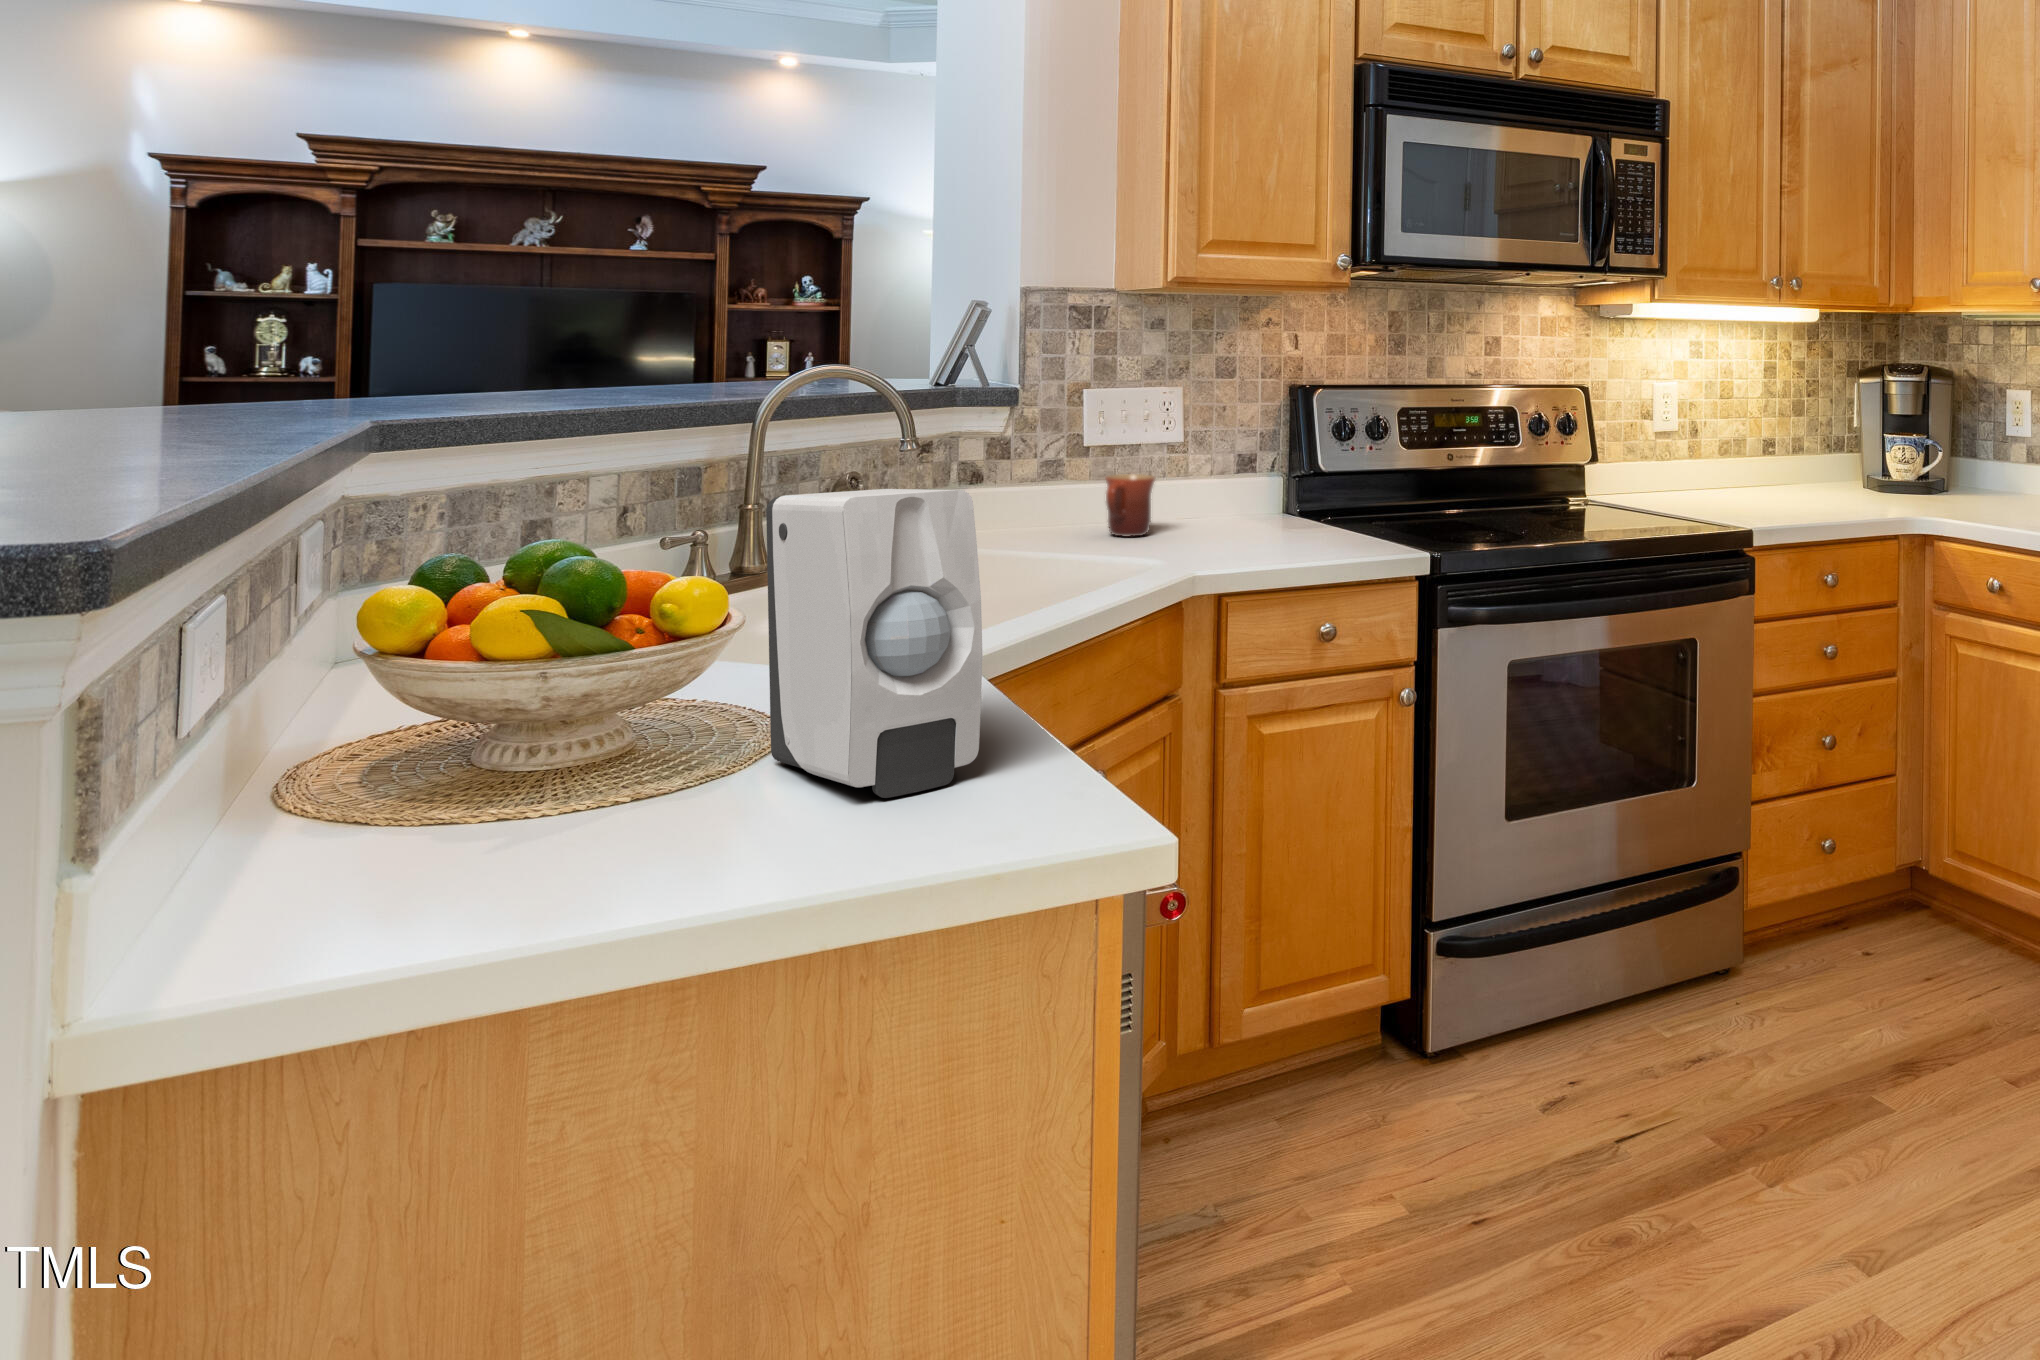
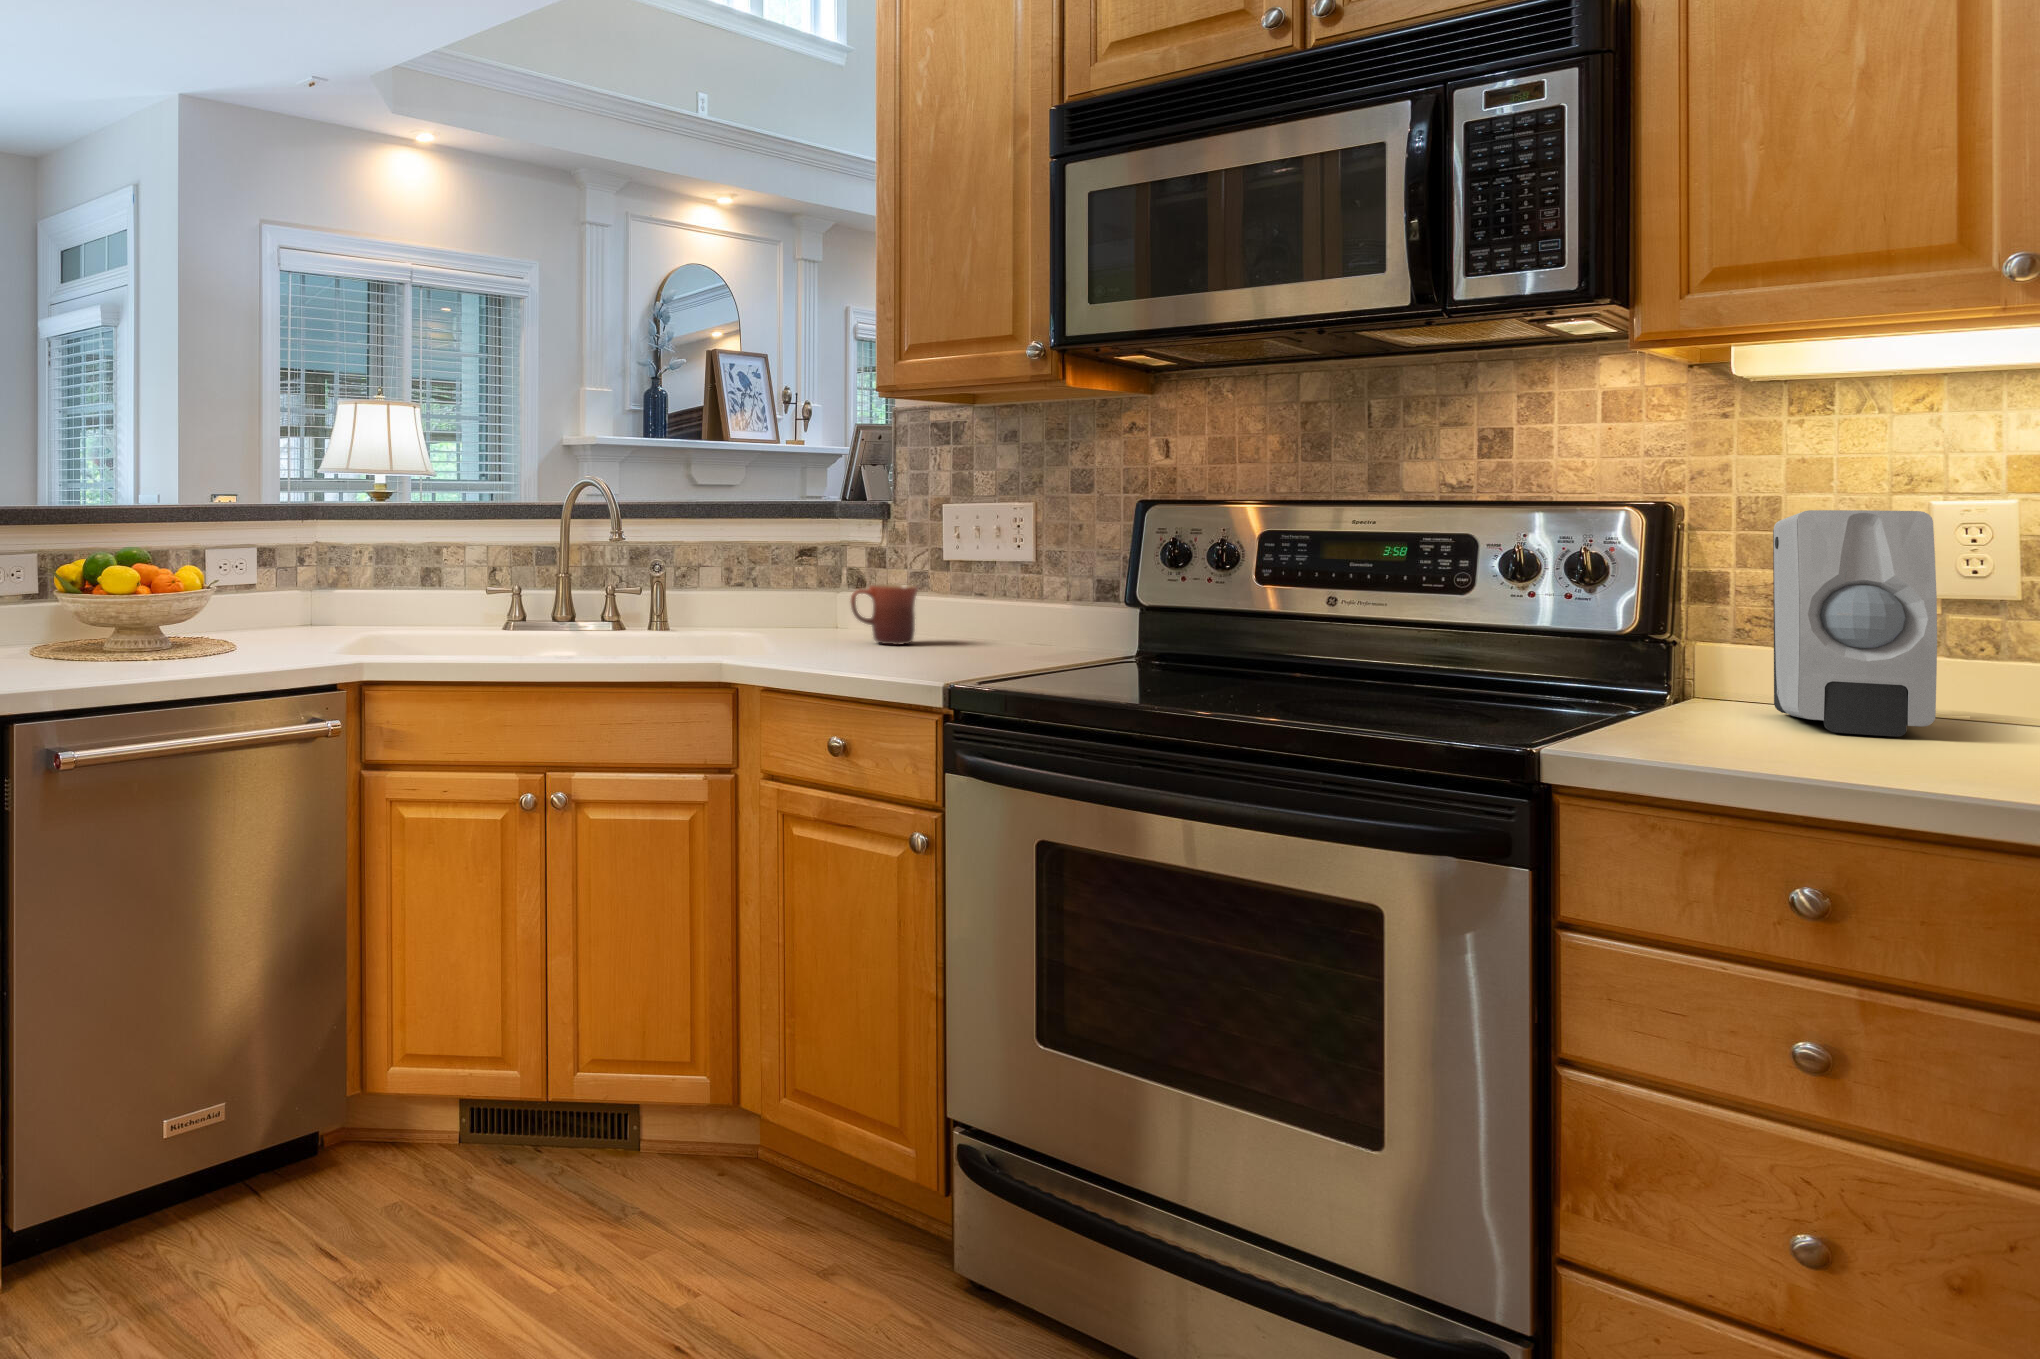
soap dispenser: present [766,489,982,798] -> present [1773,510,1937,737]

